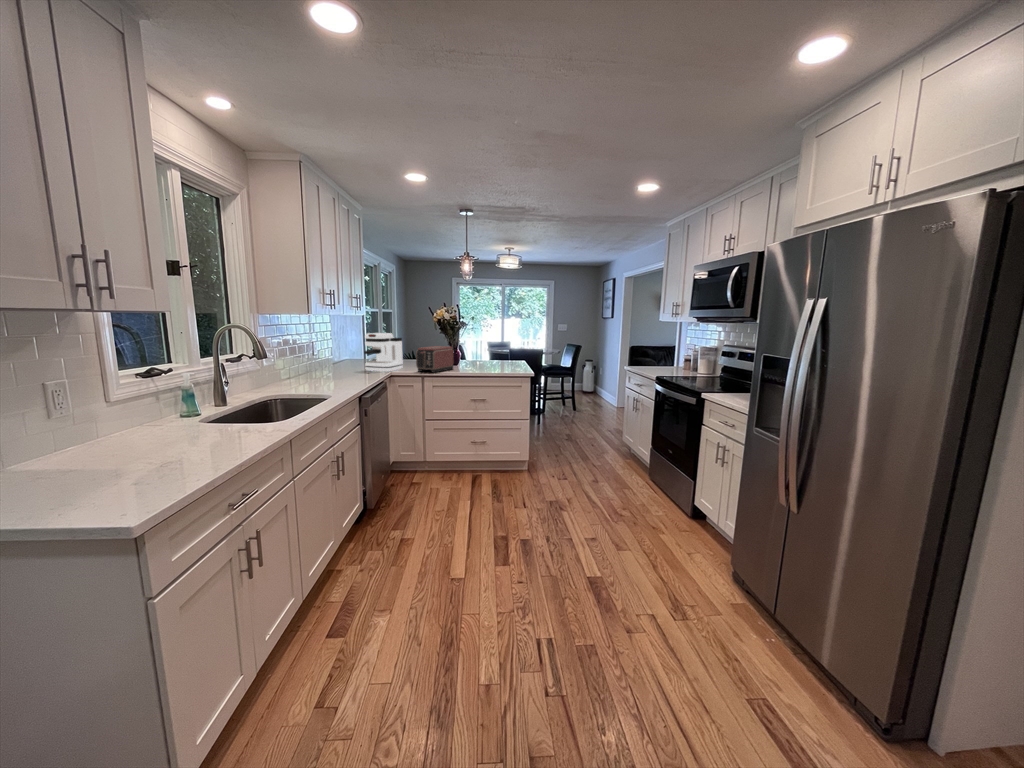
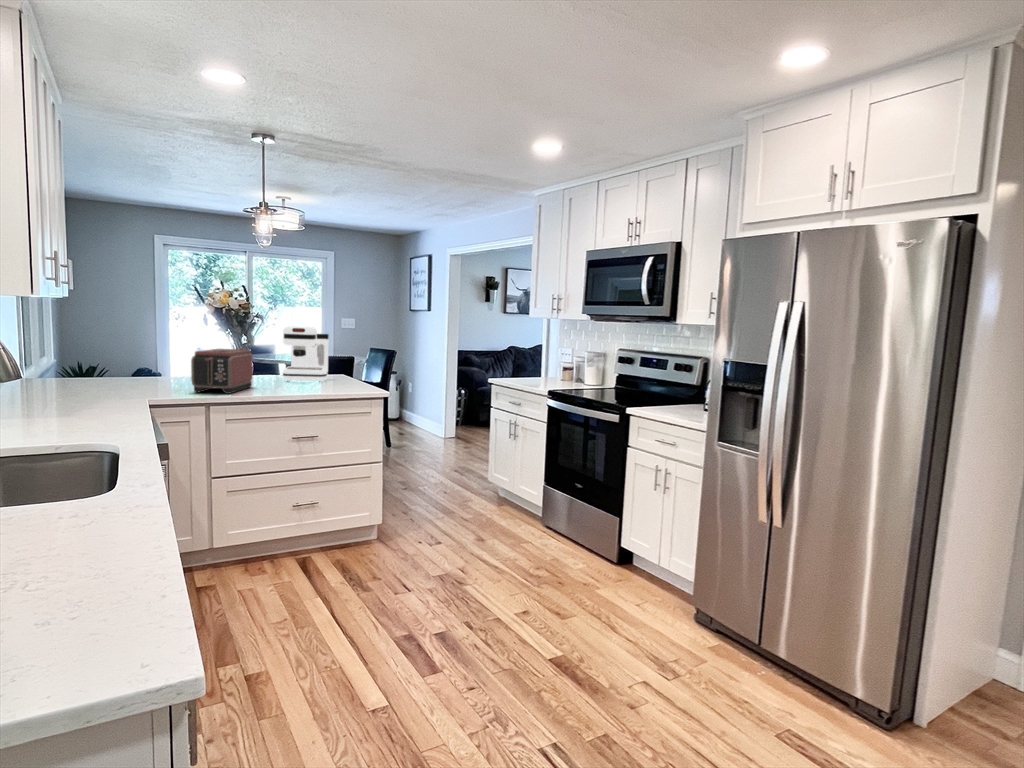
coffee maker: present [365,333,403,372] -> present [283,326,329,382]

